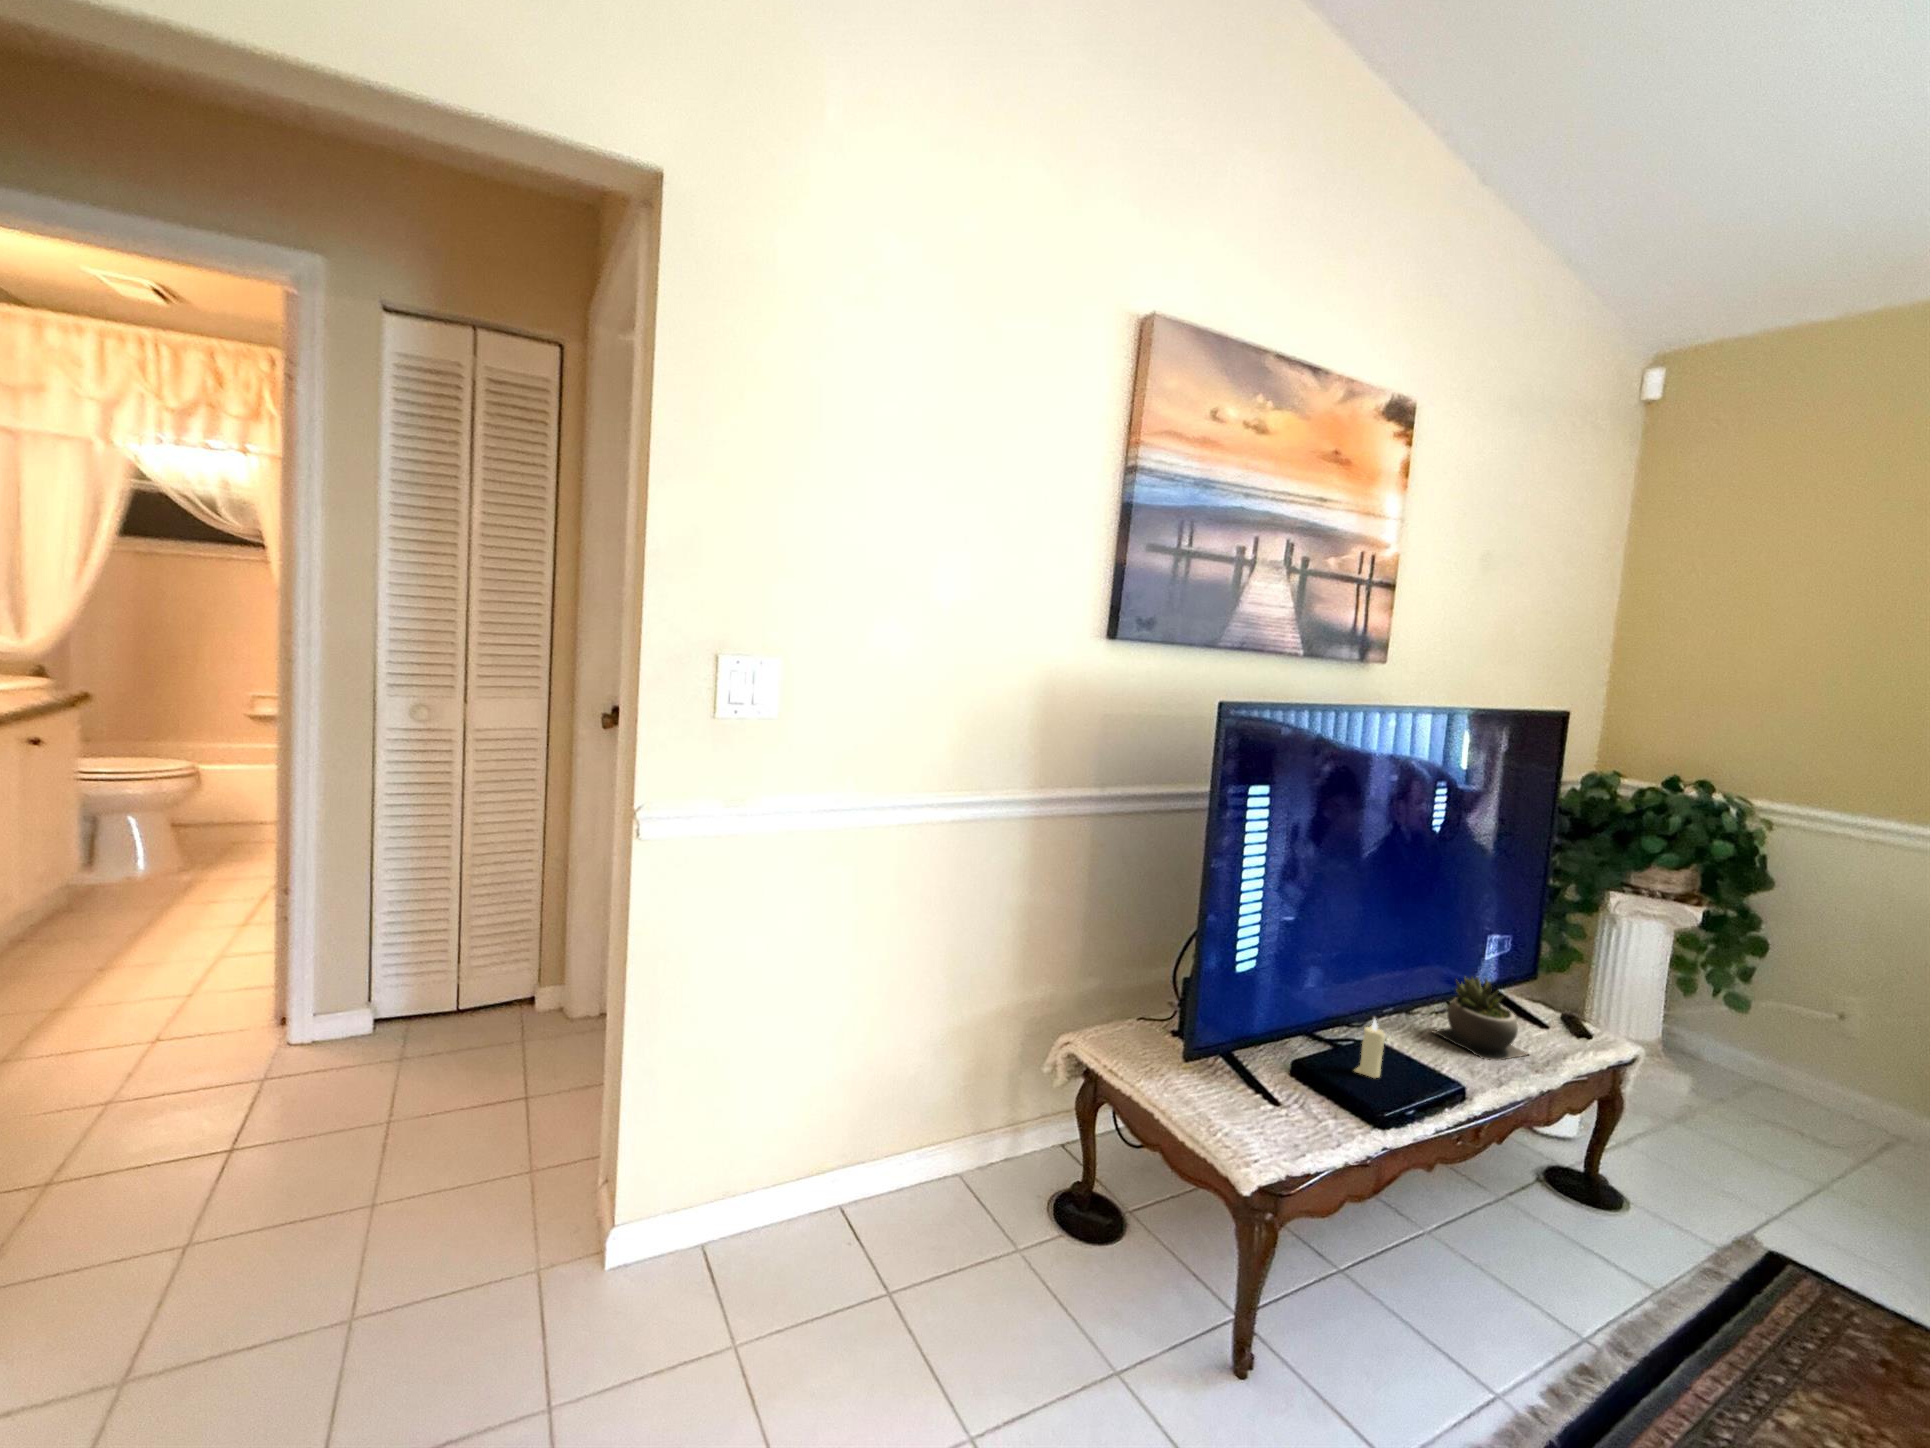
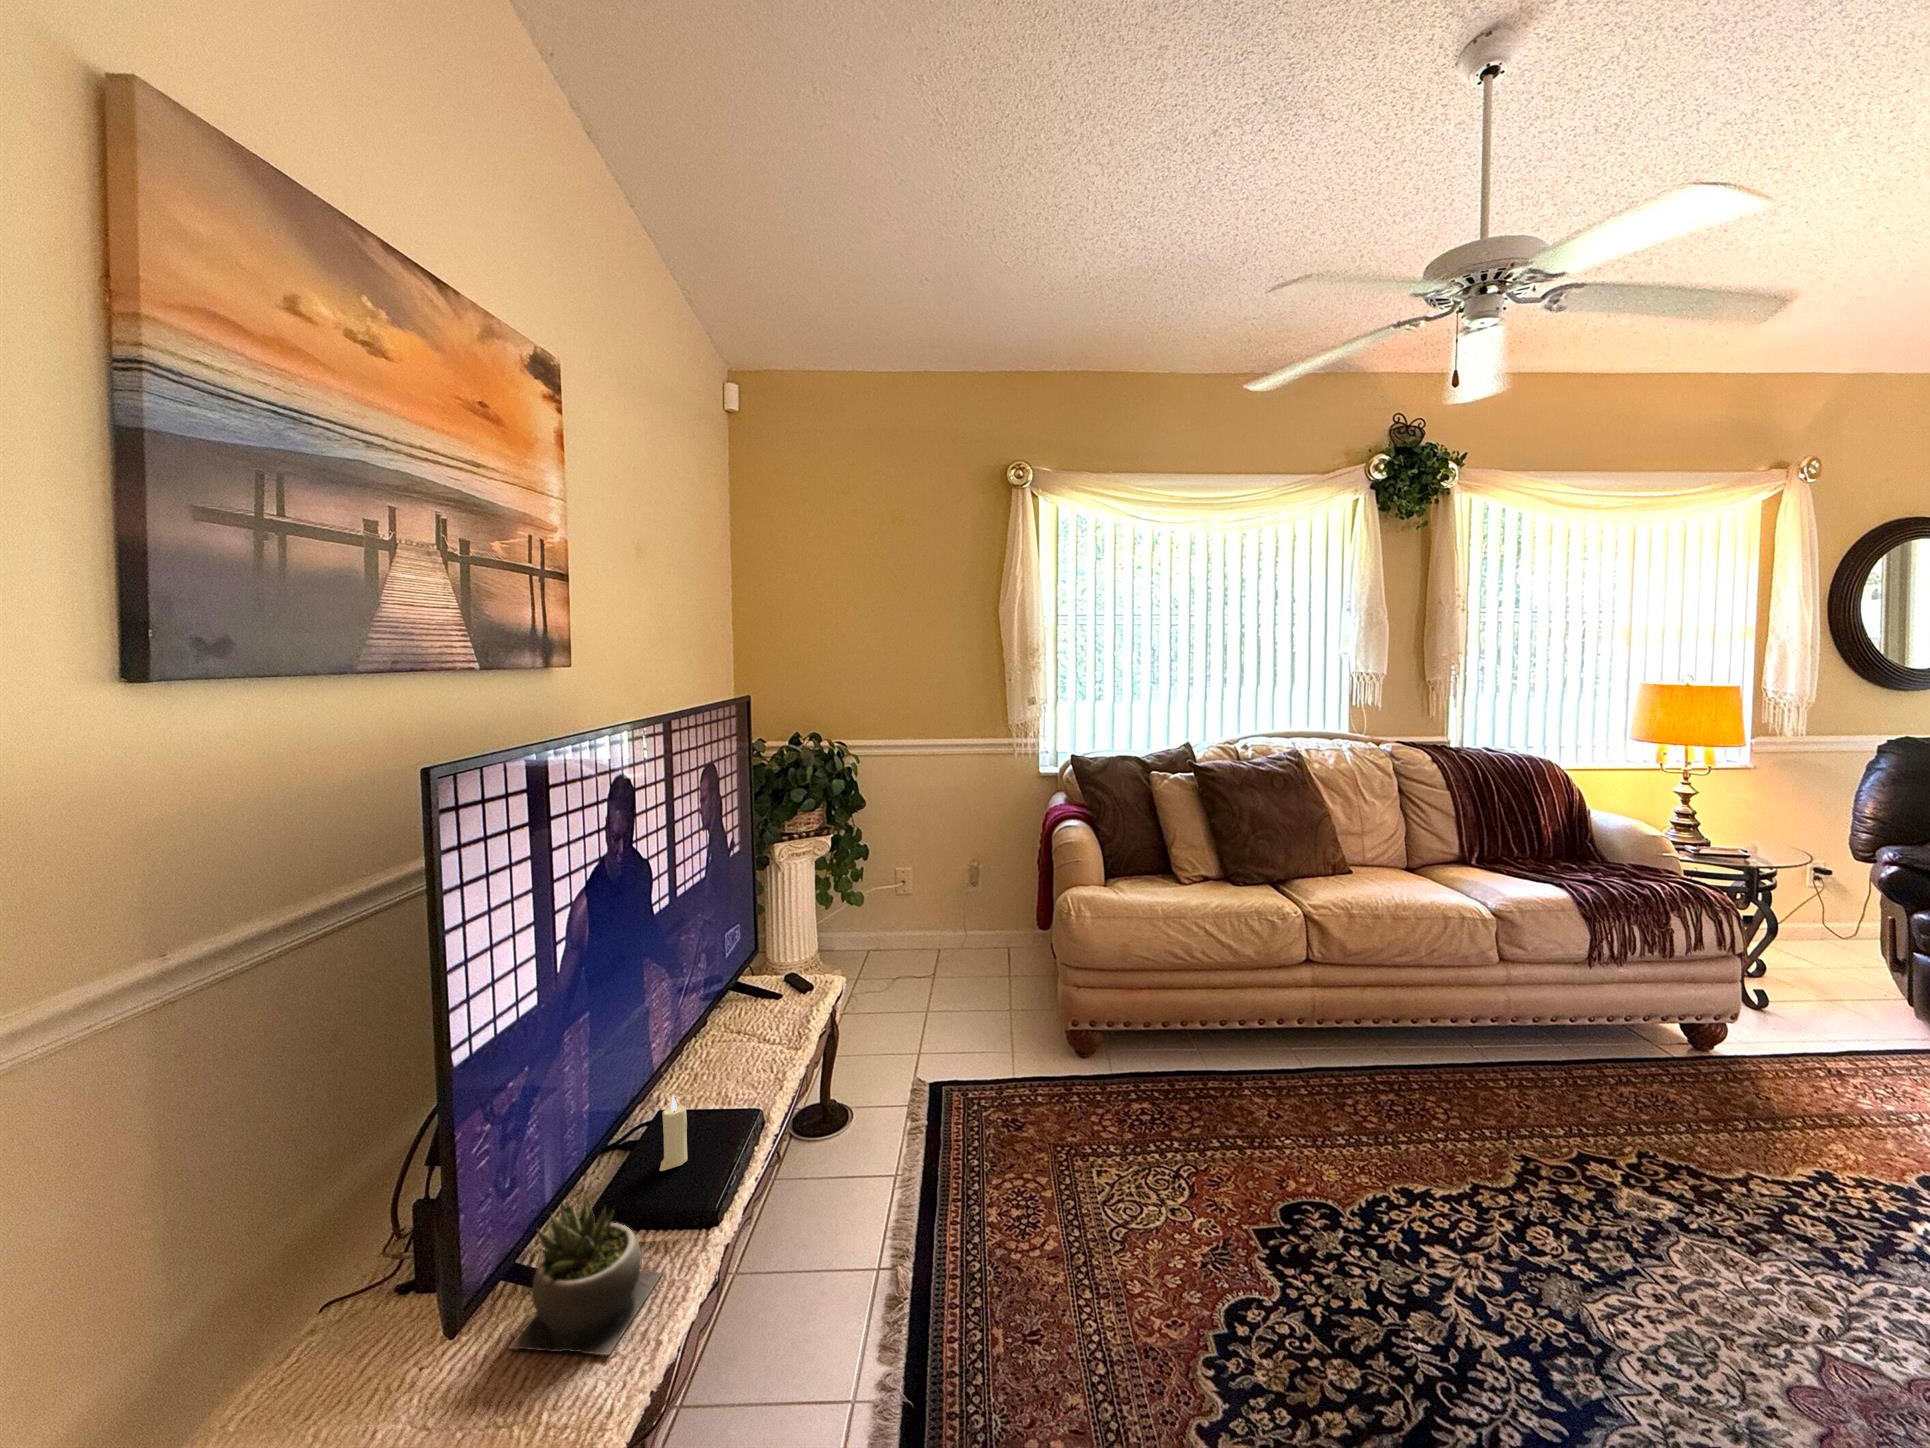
succulent plant: present [1432,977,1528,1061] -> present [509,1198,662,1355]

